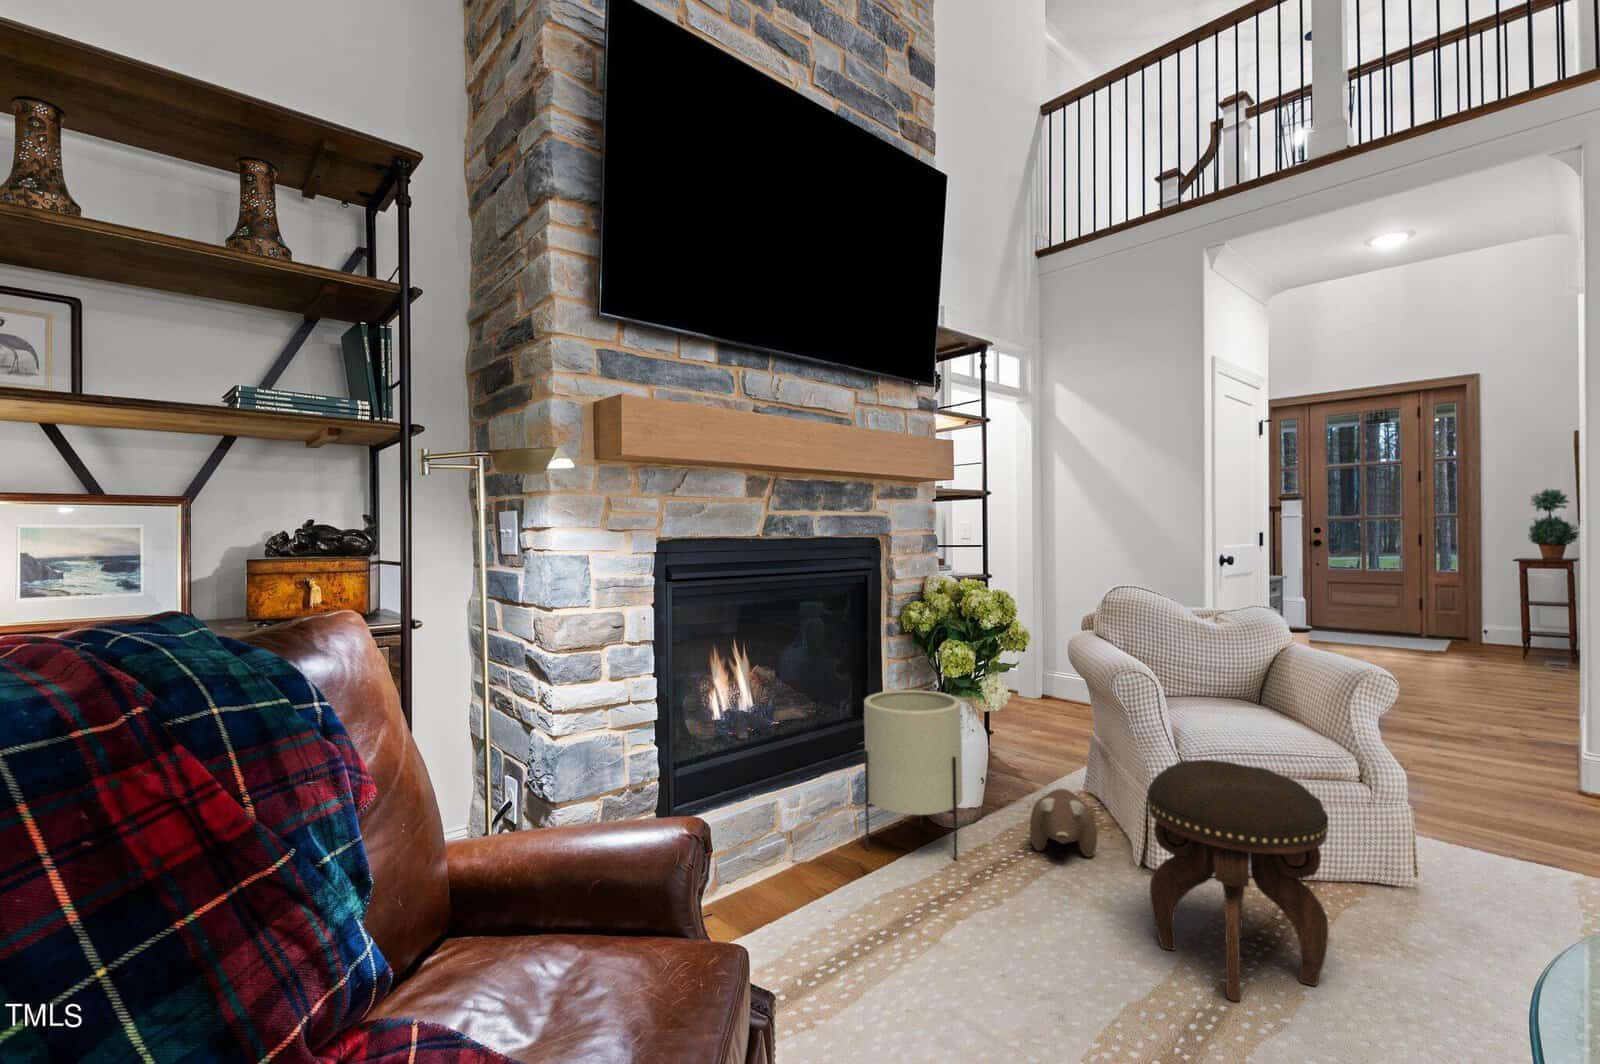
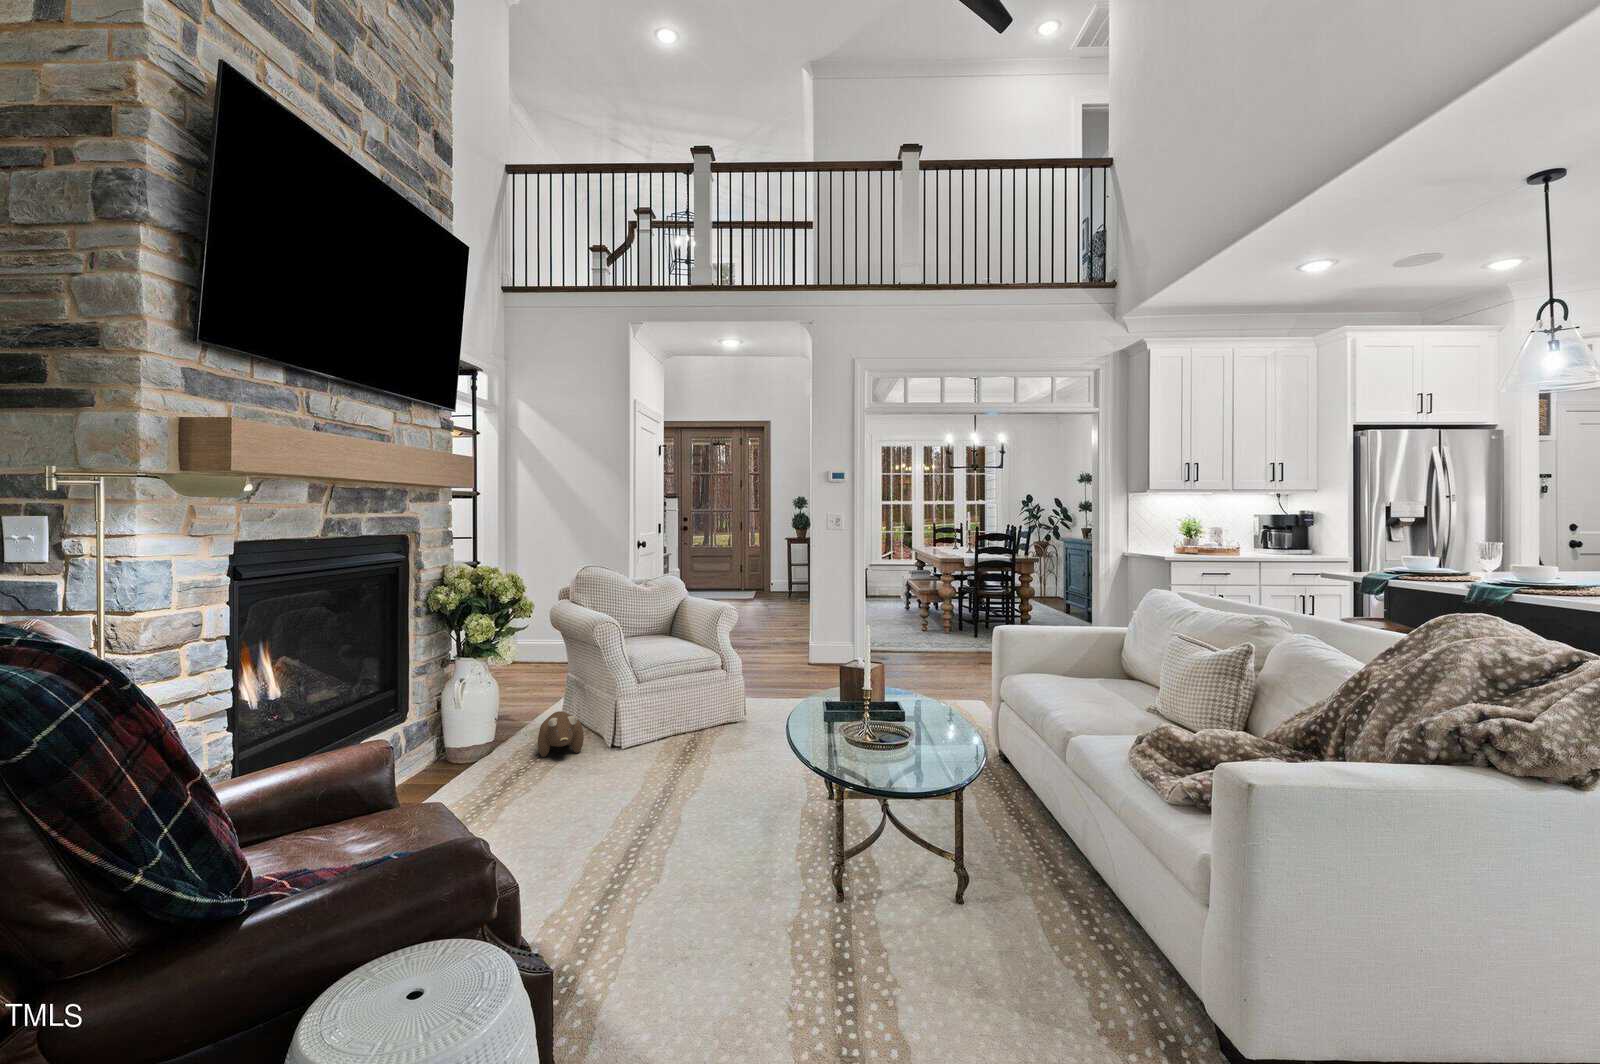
planter: present [864,690,963,859] -> none [407,656,489,786]
footstool: present [1147,760,1328,1001] -> none [627,671,716,797]

